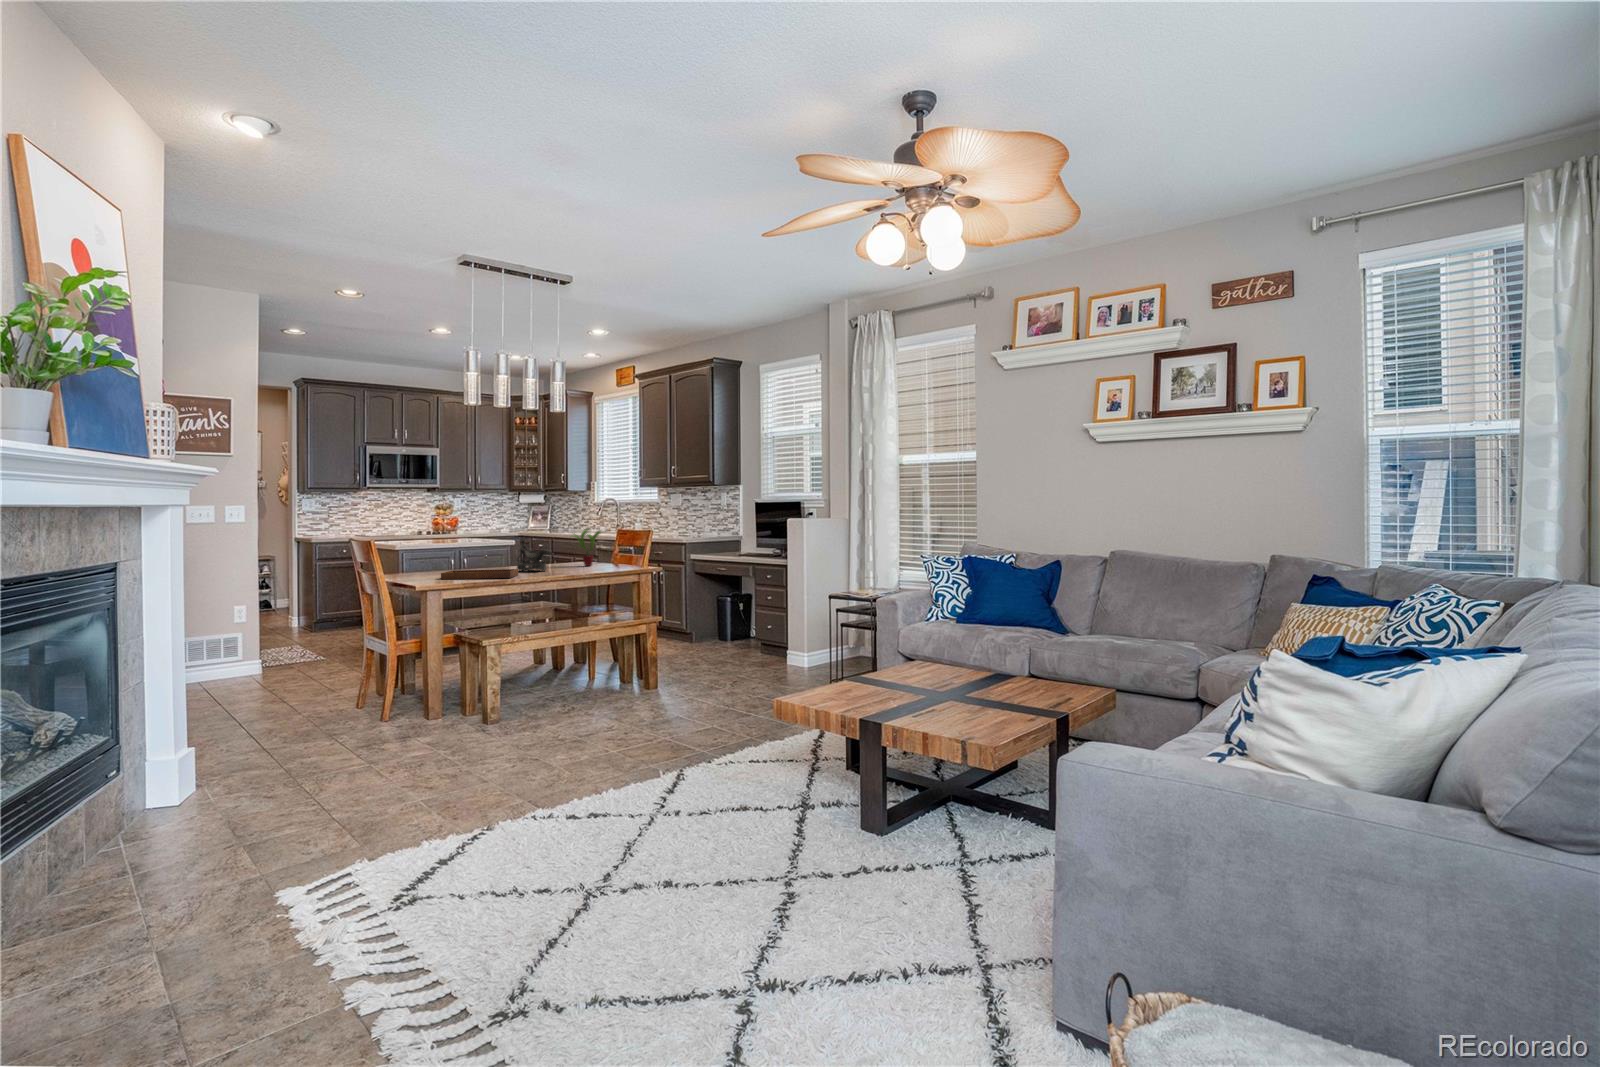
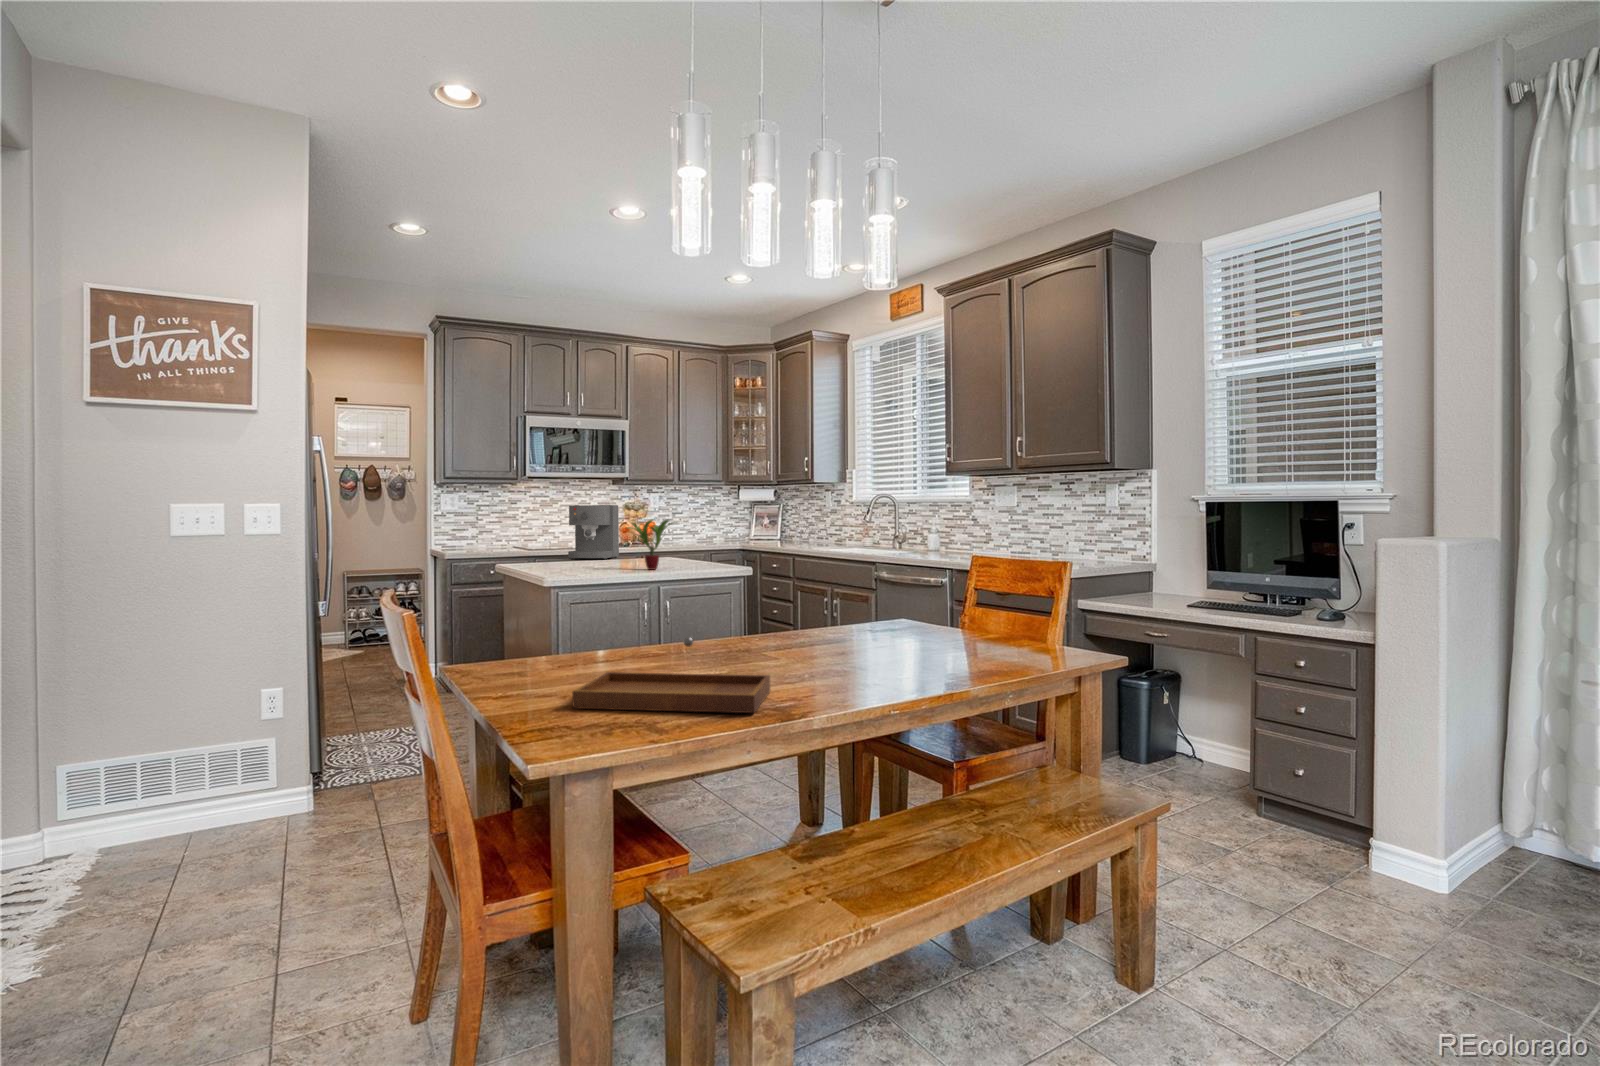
coffee maker: none [402,506,436,540] -> present [568,505,619,559]
potted plant: present [574,529,601,566] -> present [627,519,670,570]
decorative bowl: present [516,538,551,572] -> none [759,583,848,672]

